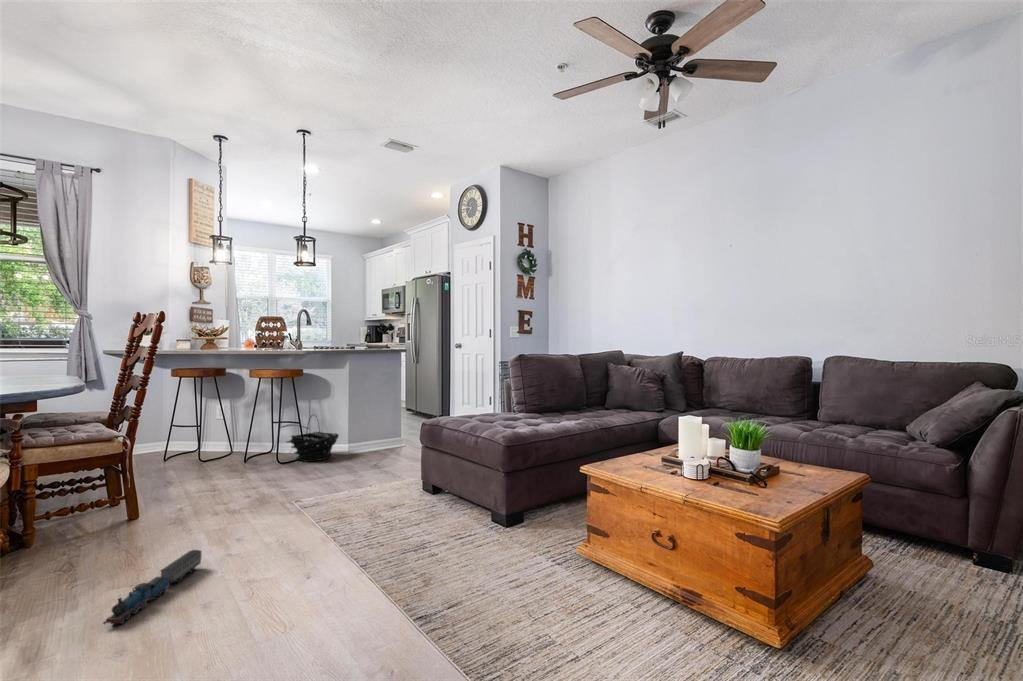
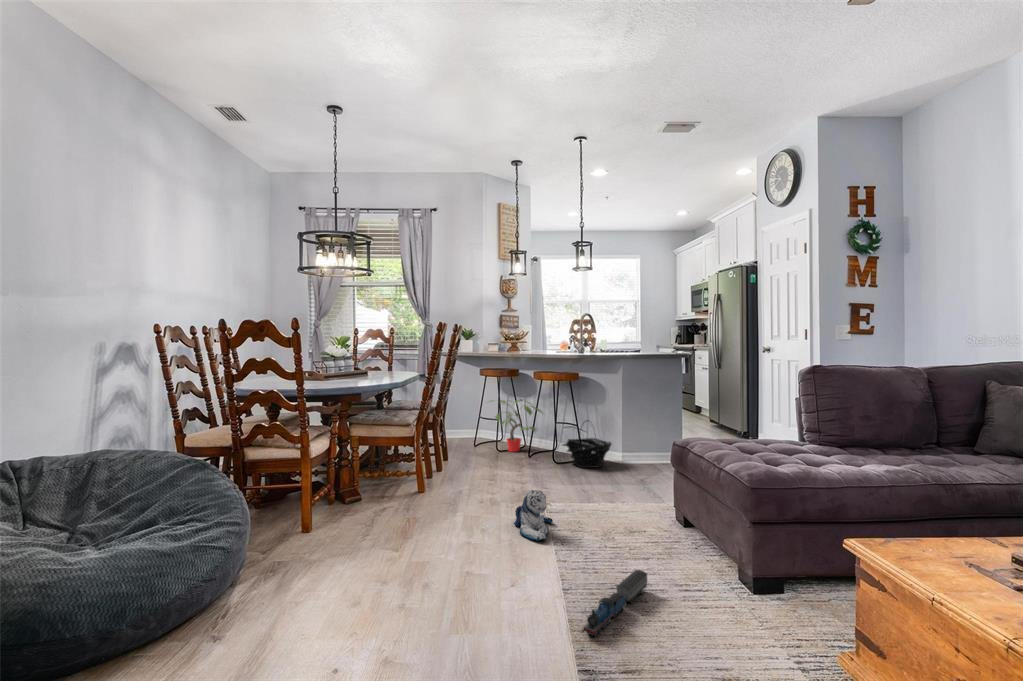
potted plant: none [182,399,261,458] -> present [490,399,542,452]
plush toy: none [270,483,316,534] -> present [514,490,553,541]
toy train: present [103,550,202,624] -> present [582,570,647,636]

